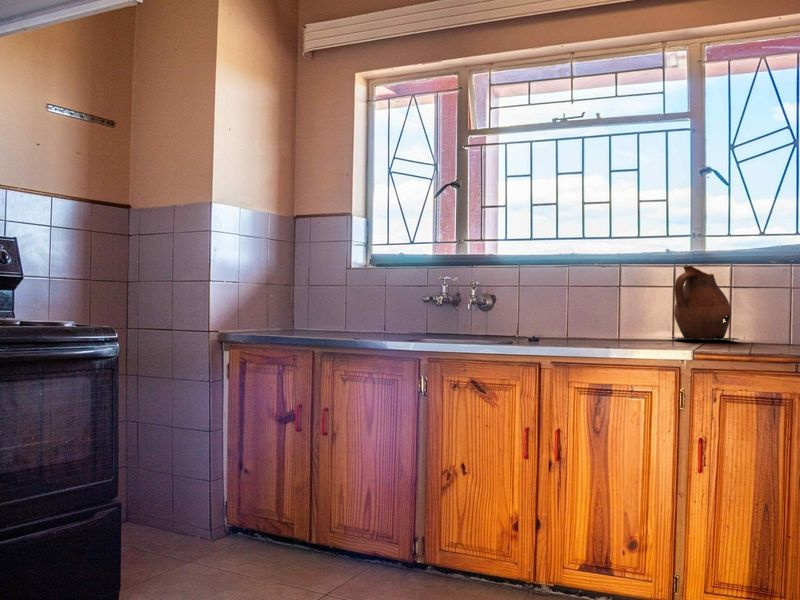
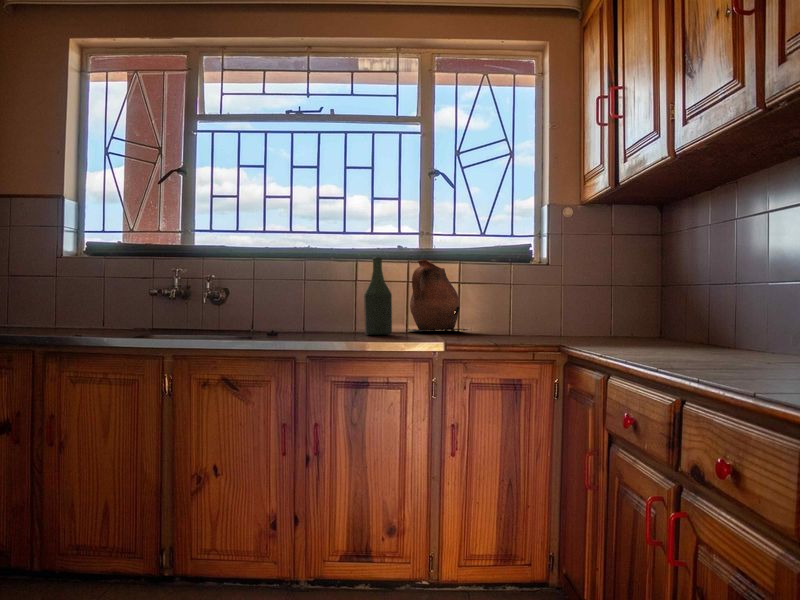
bottle: none [622,265,650,342] -> present [364,257,392,335]

